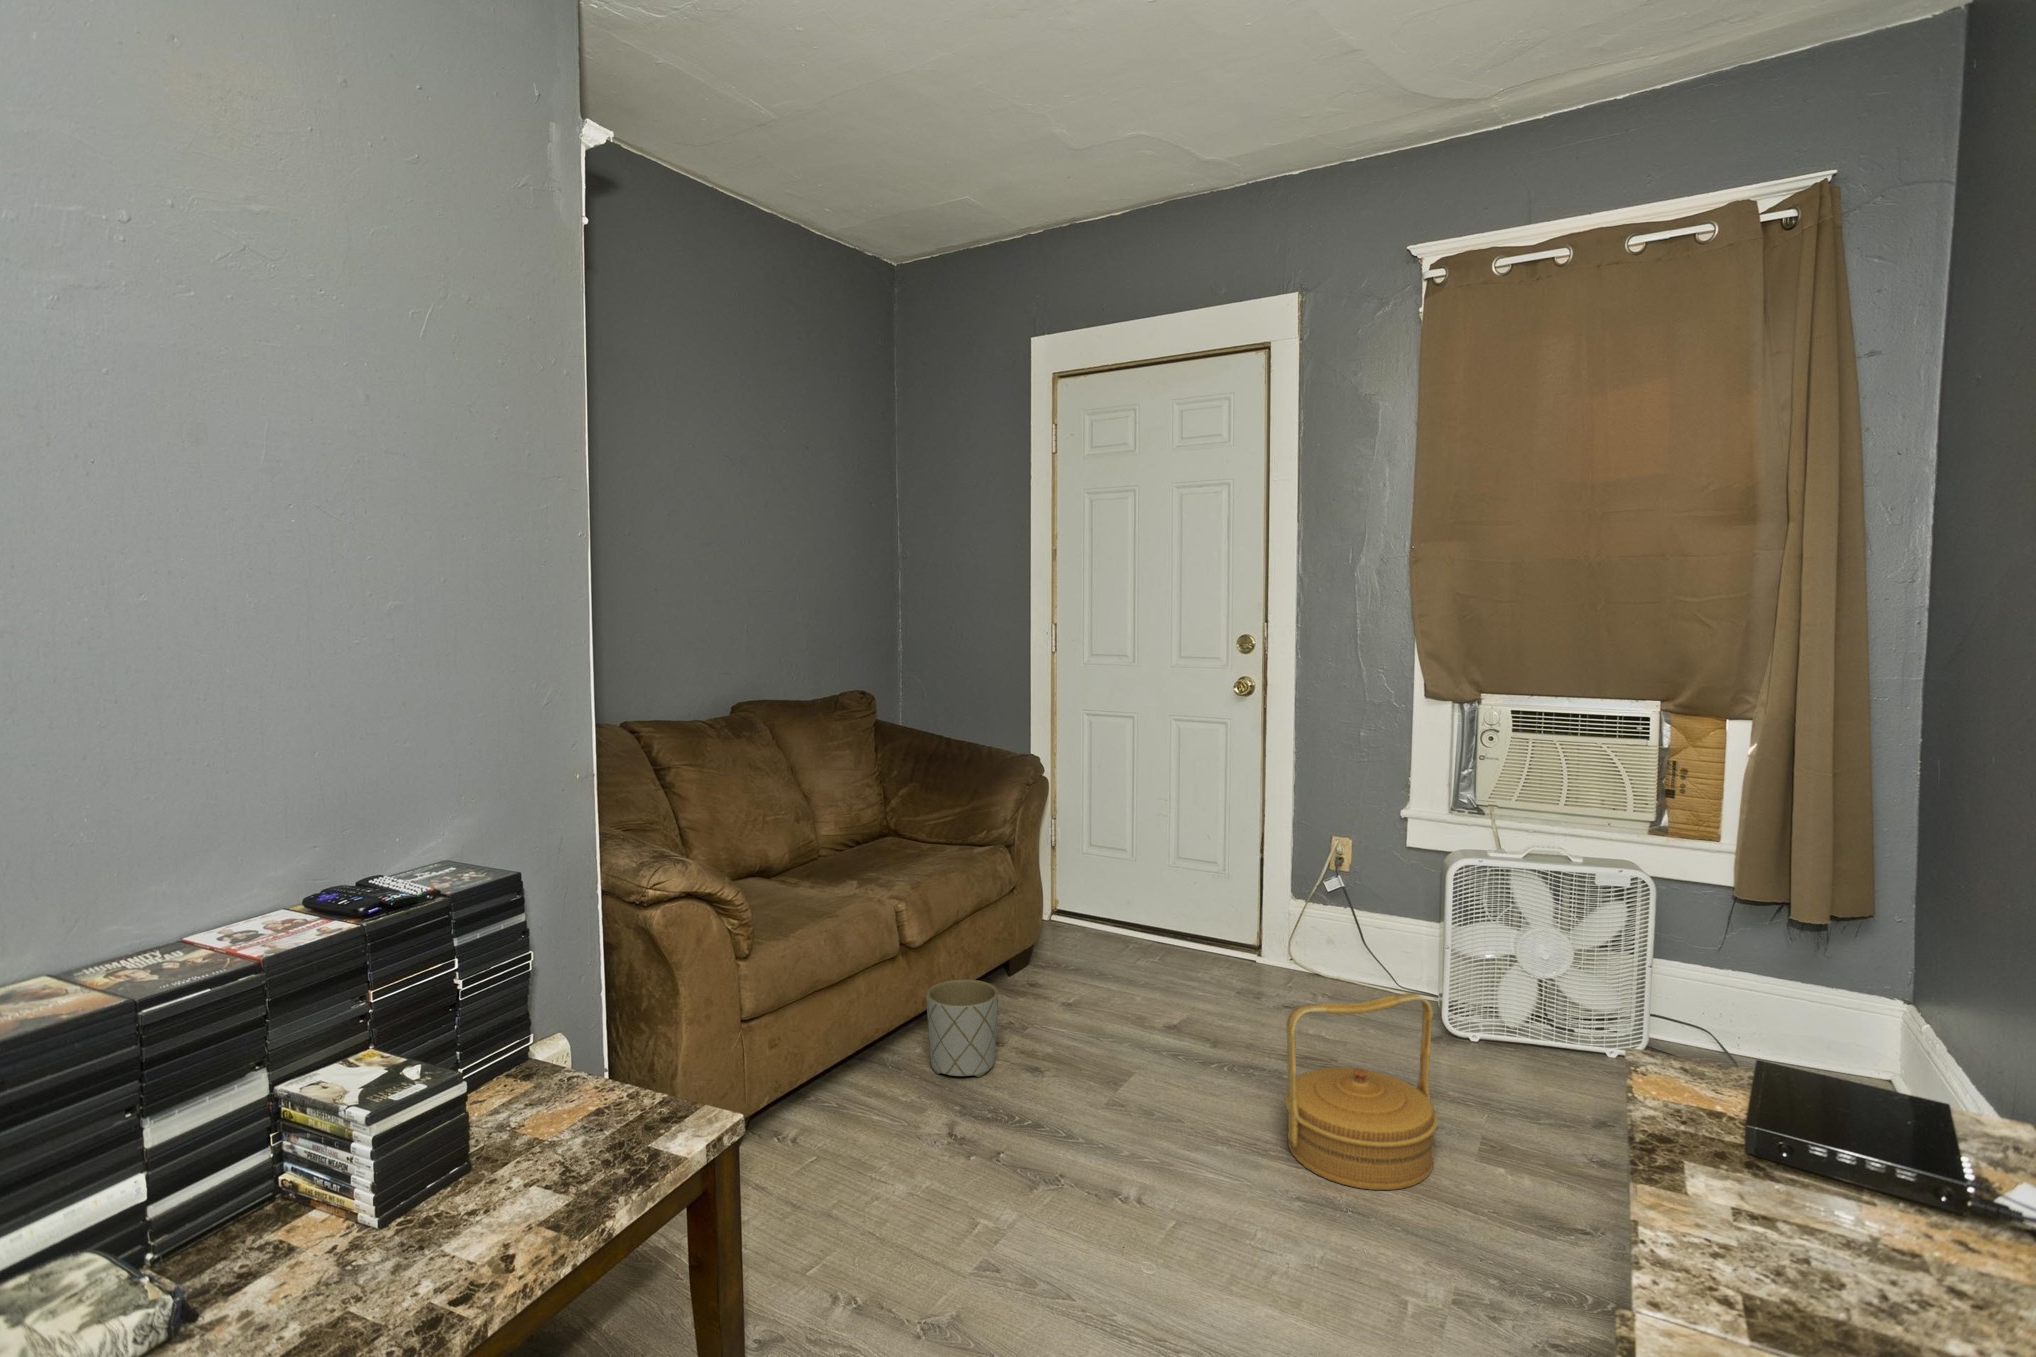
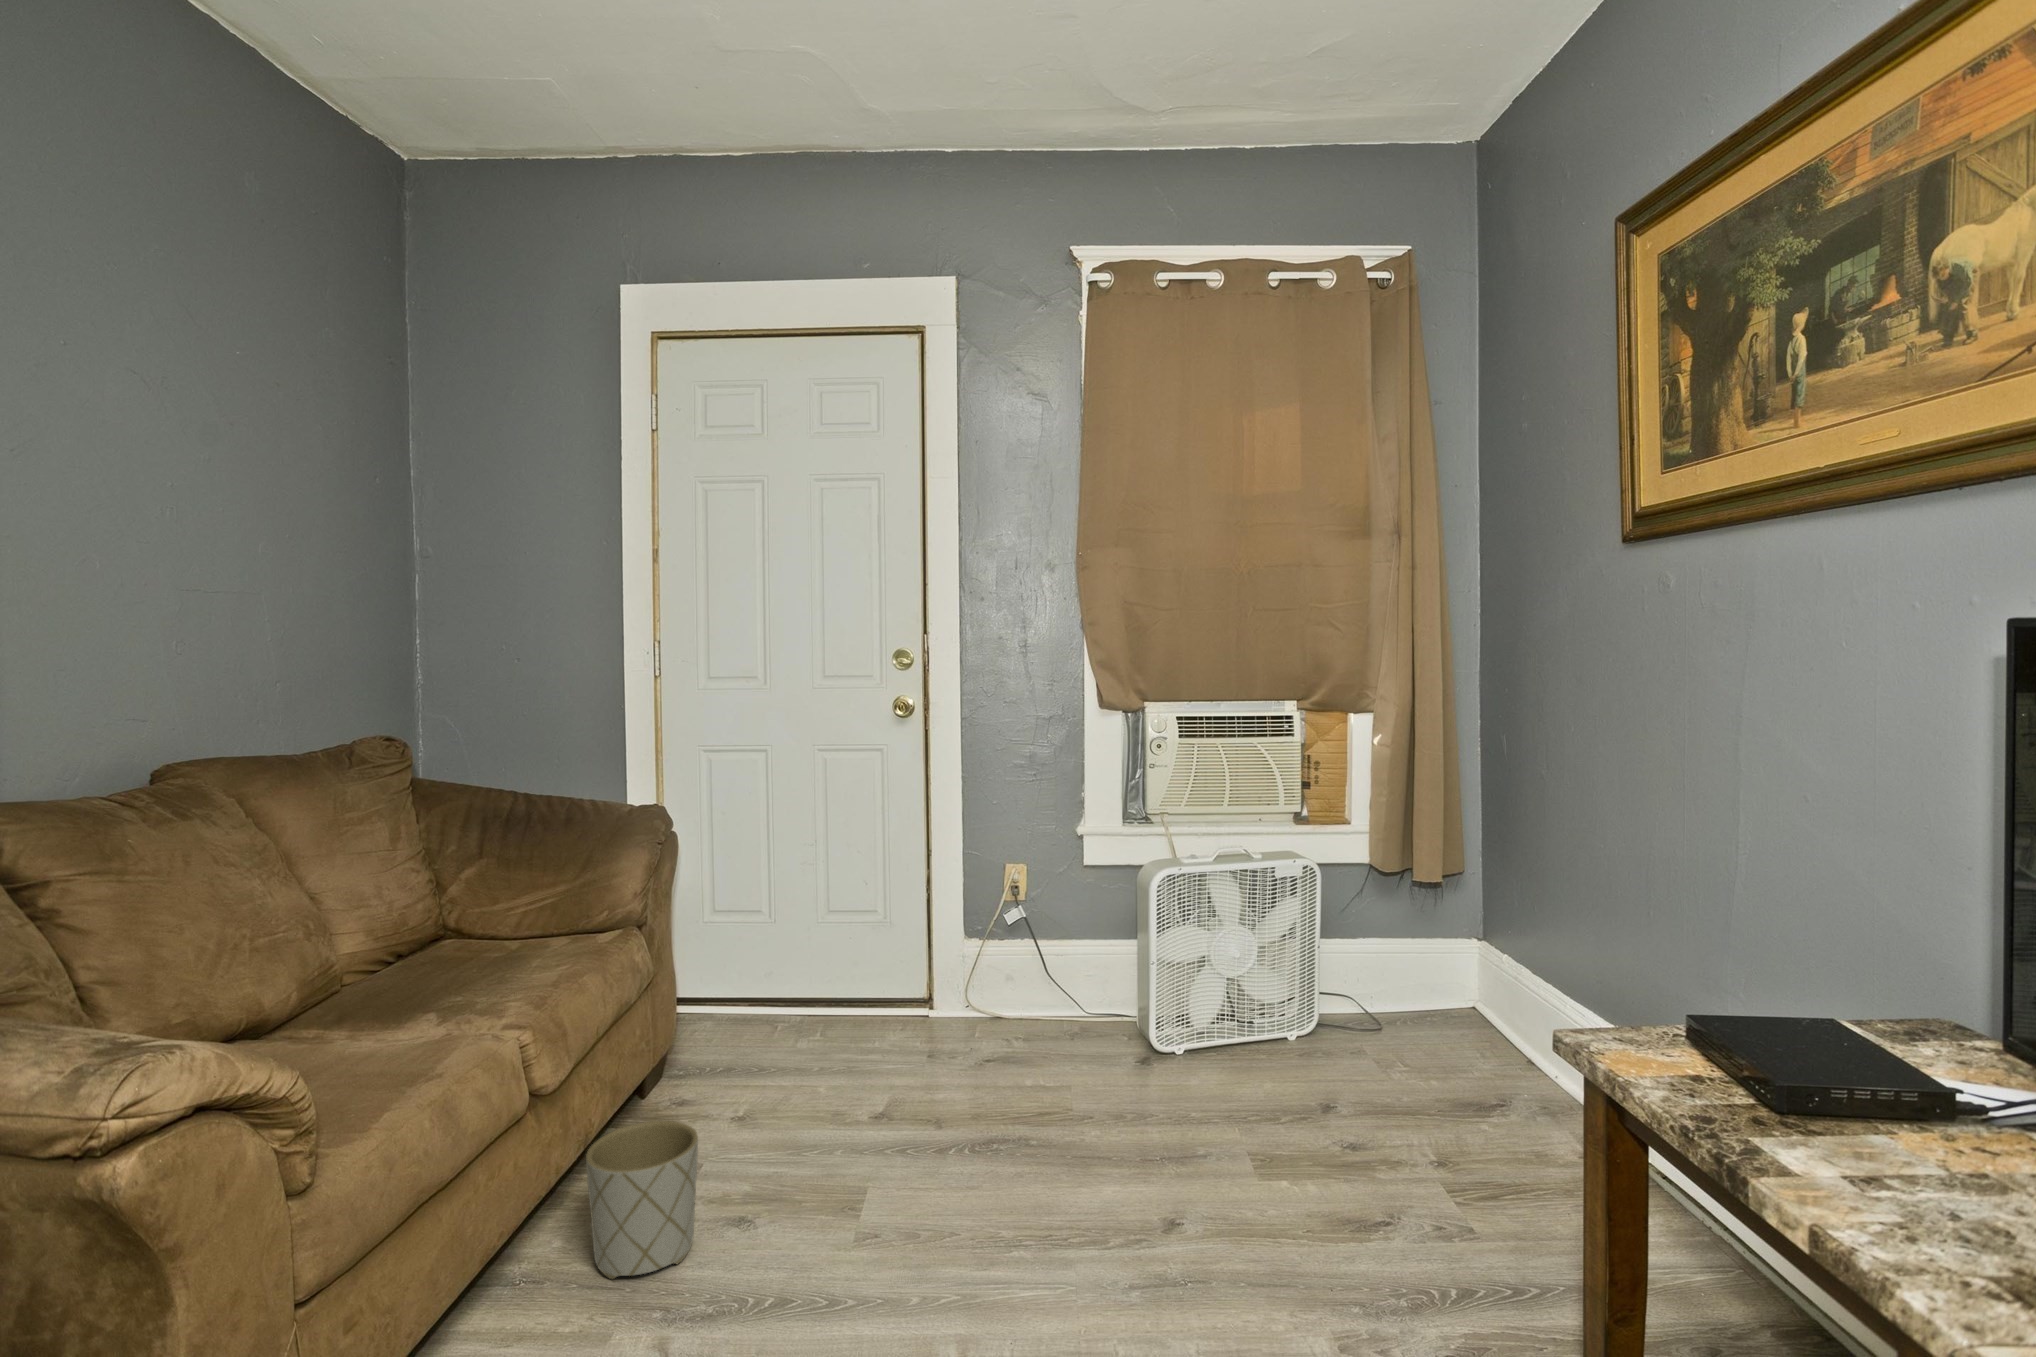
basket: present [1285,993,1438,1190] -> none [1099,1015,1266,1259]

